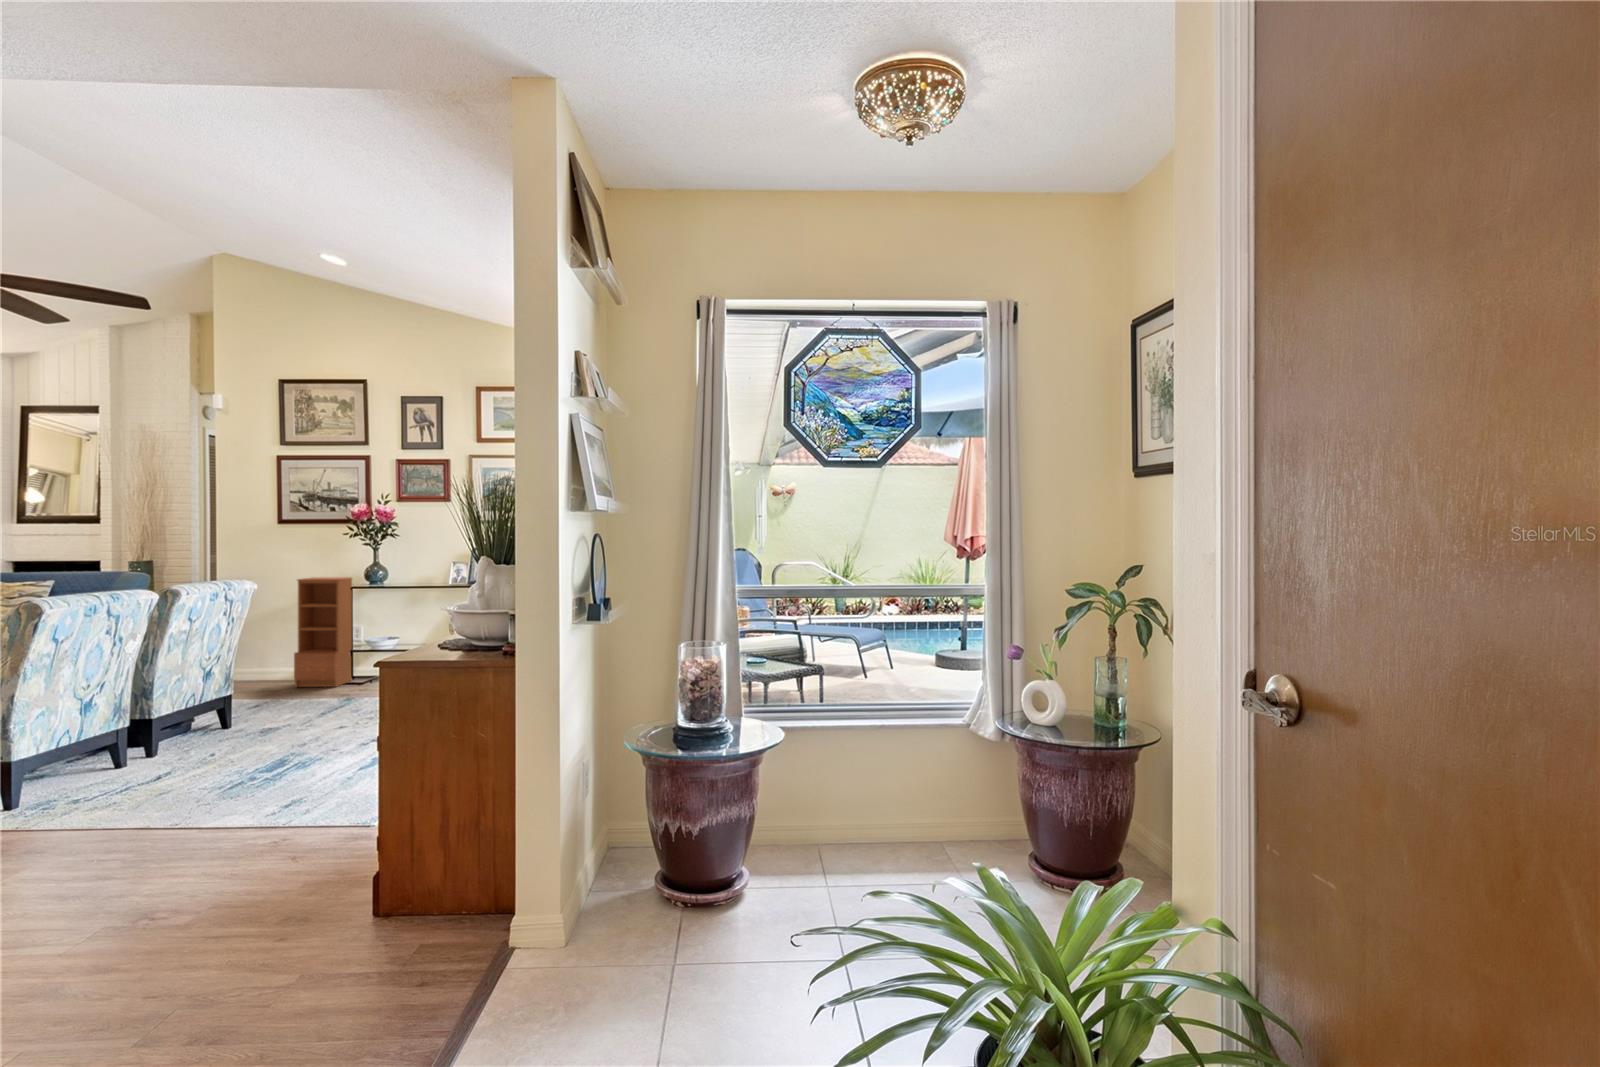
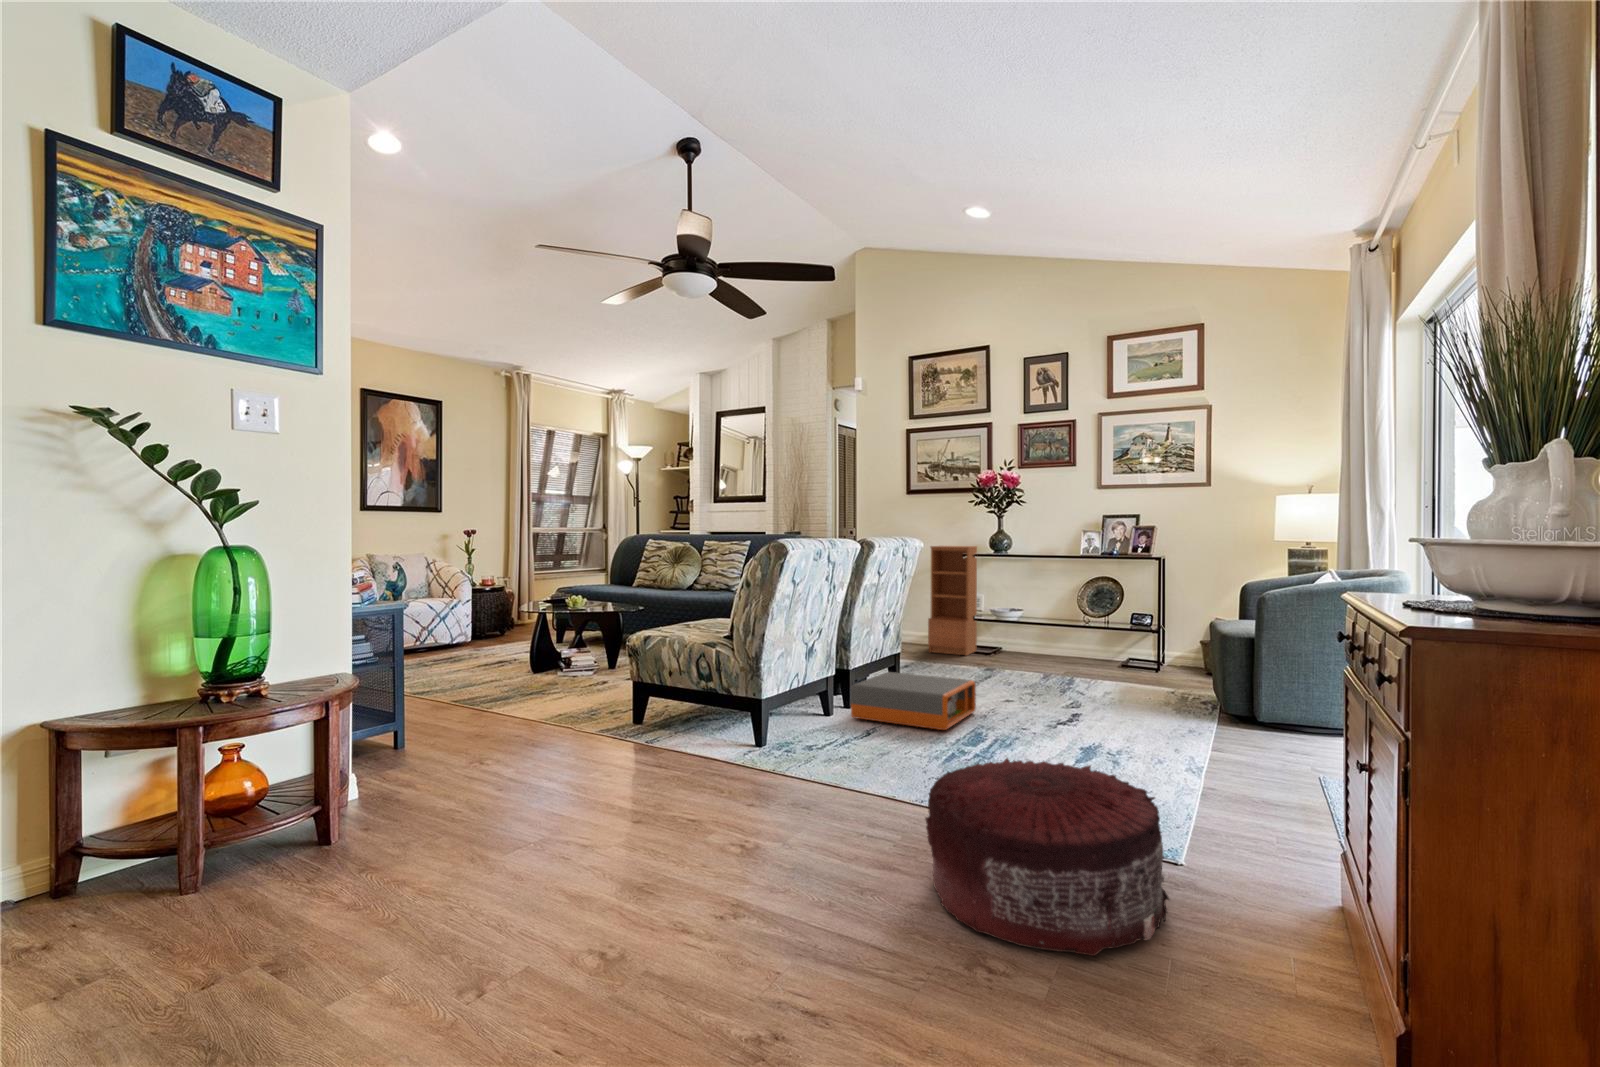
storage box: none [148,714,298,767] -> present [851,672,976,730]
pouf: none [129,773,341,912] -> present [925,758,1169,956]

